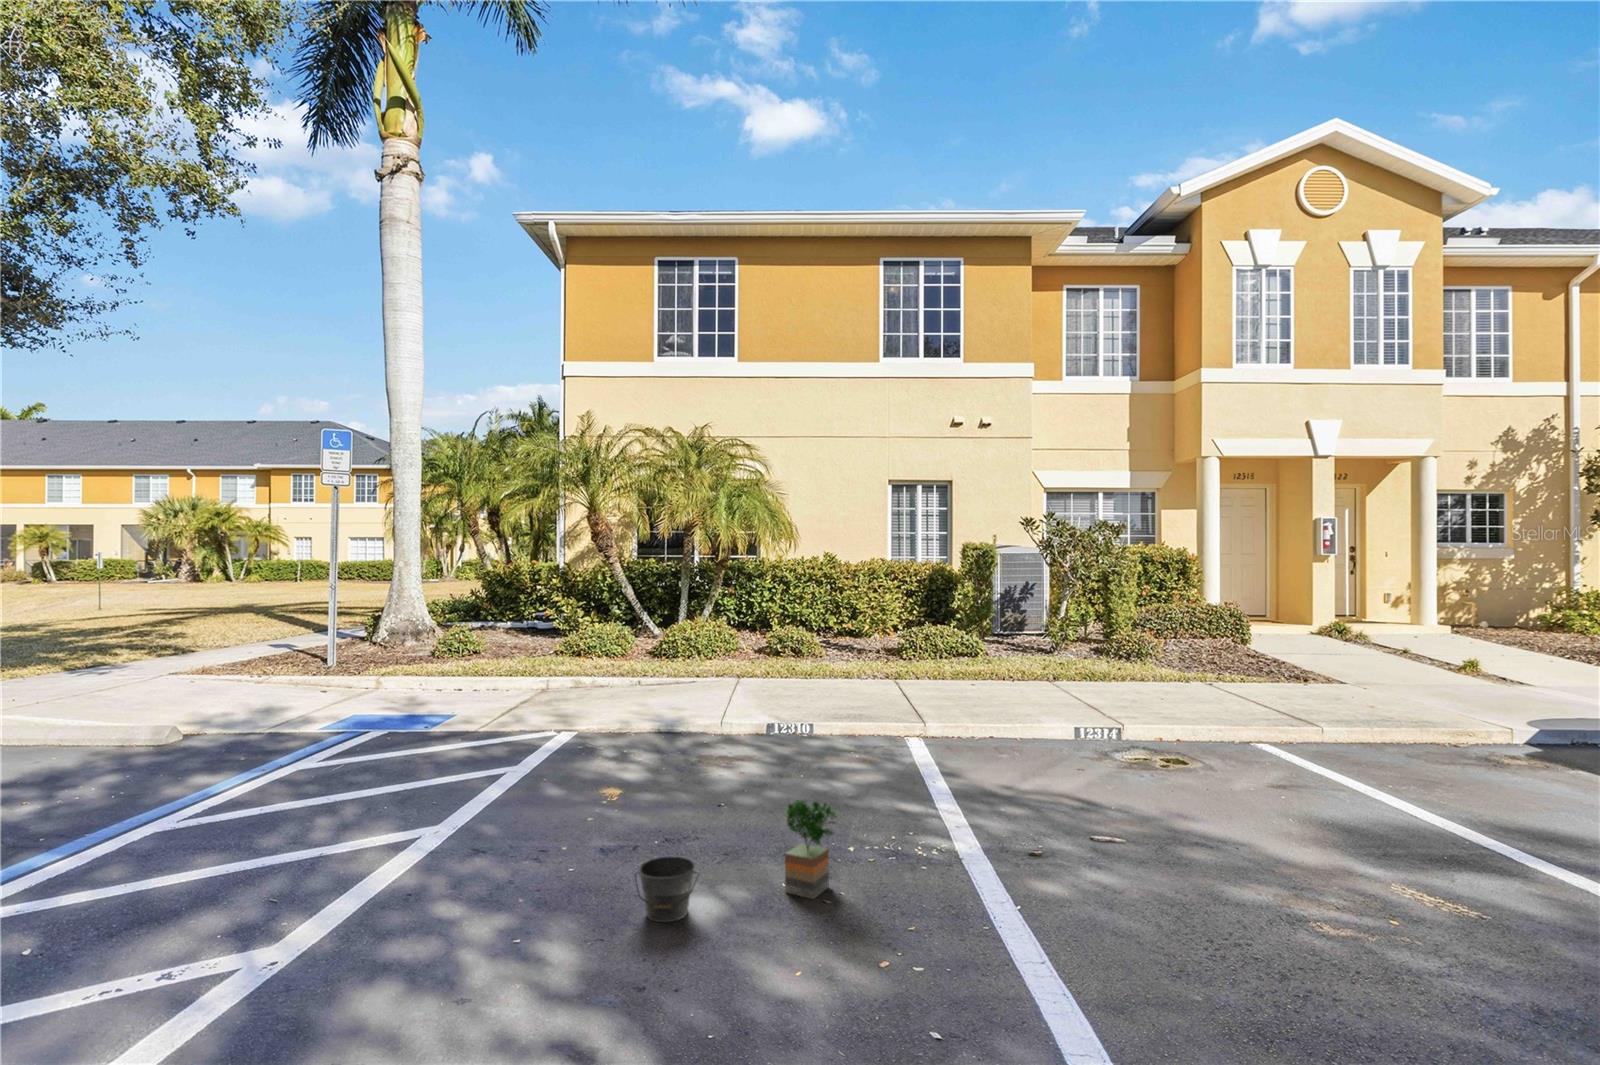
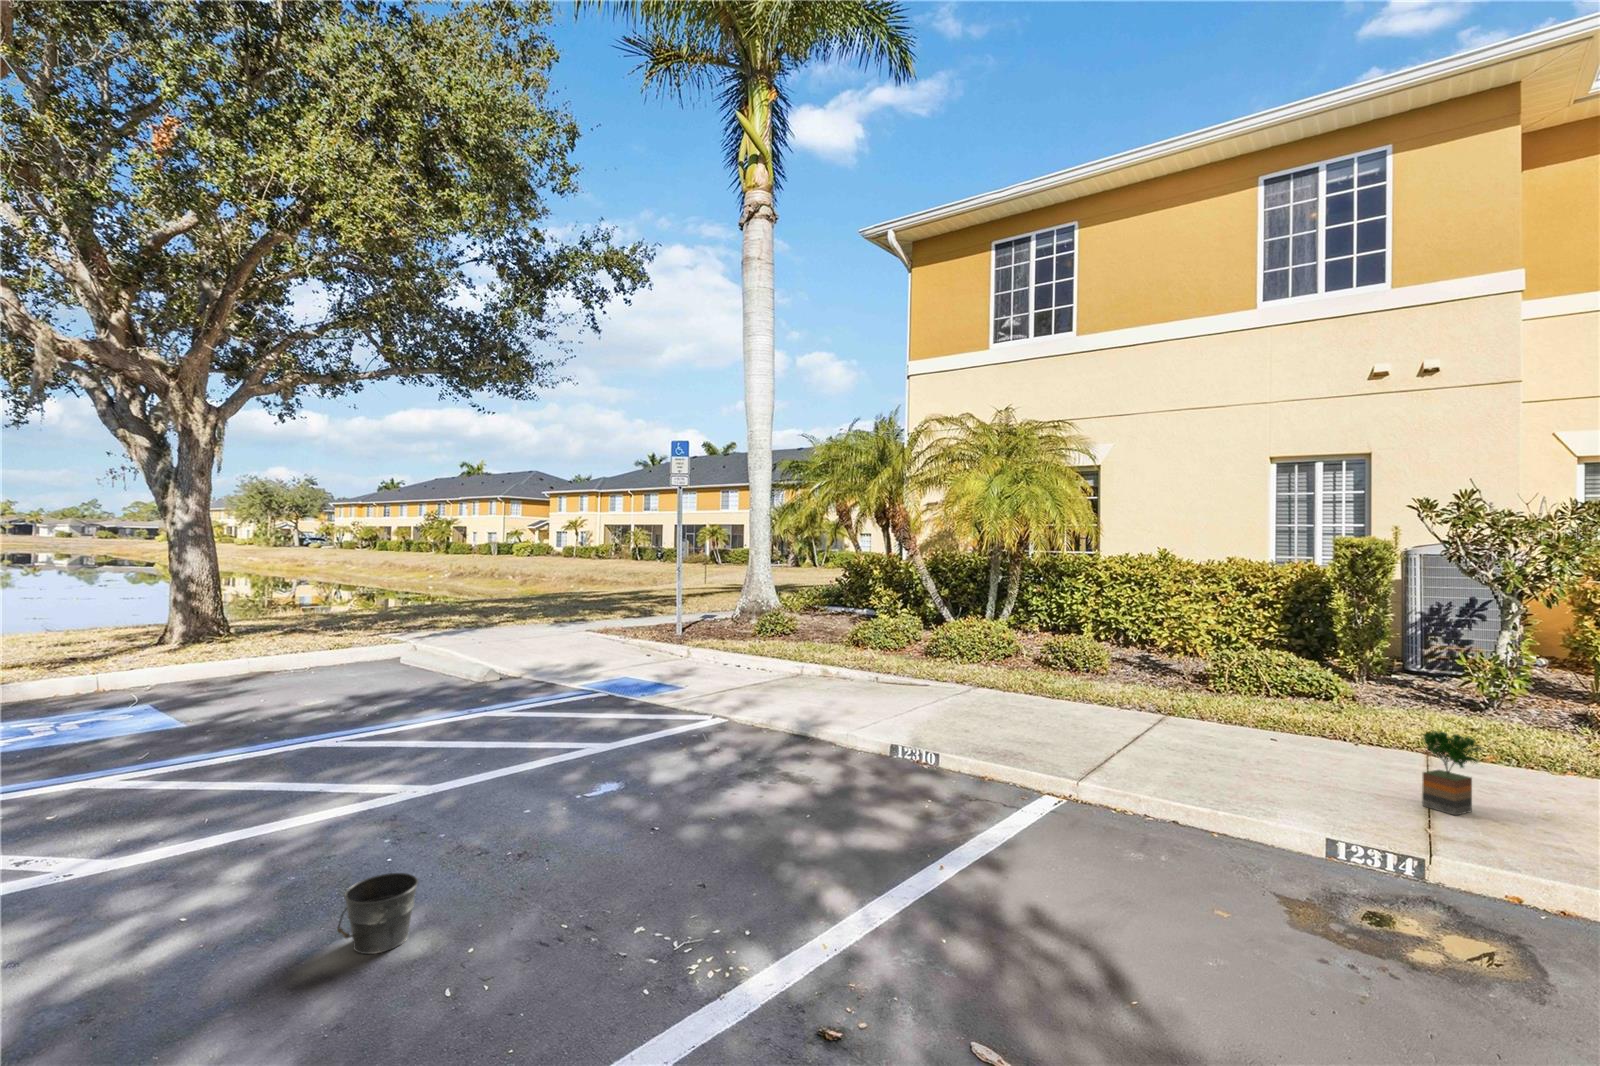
potted tree: present [785,800,838,899] -> present [1422,731,1483,815]

